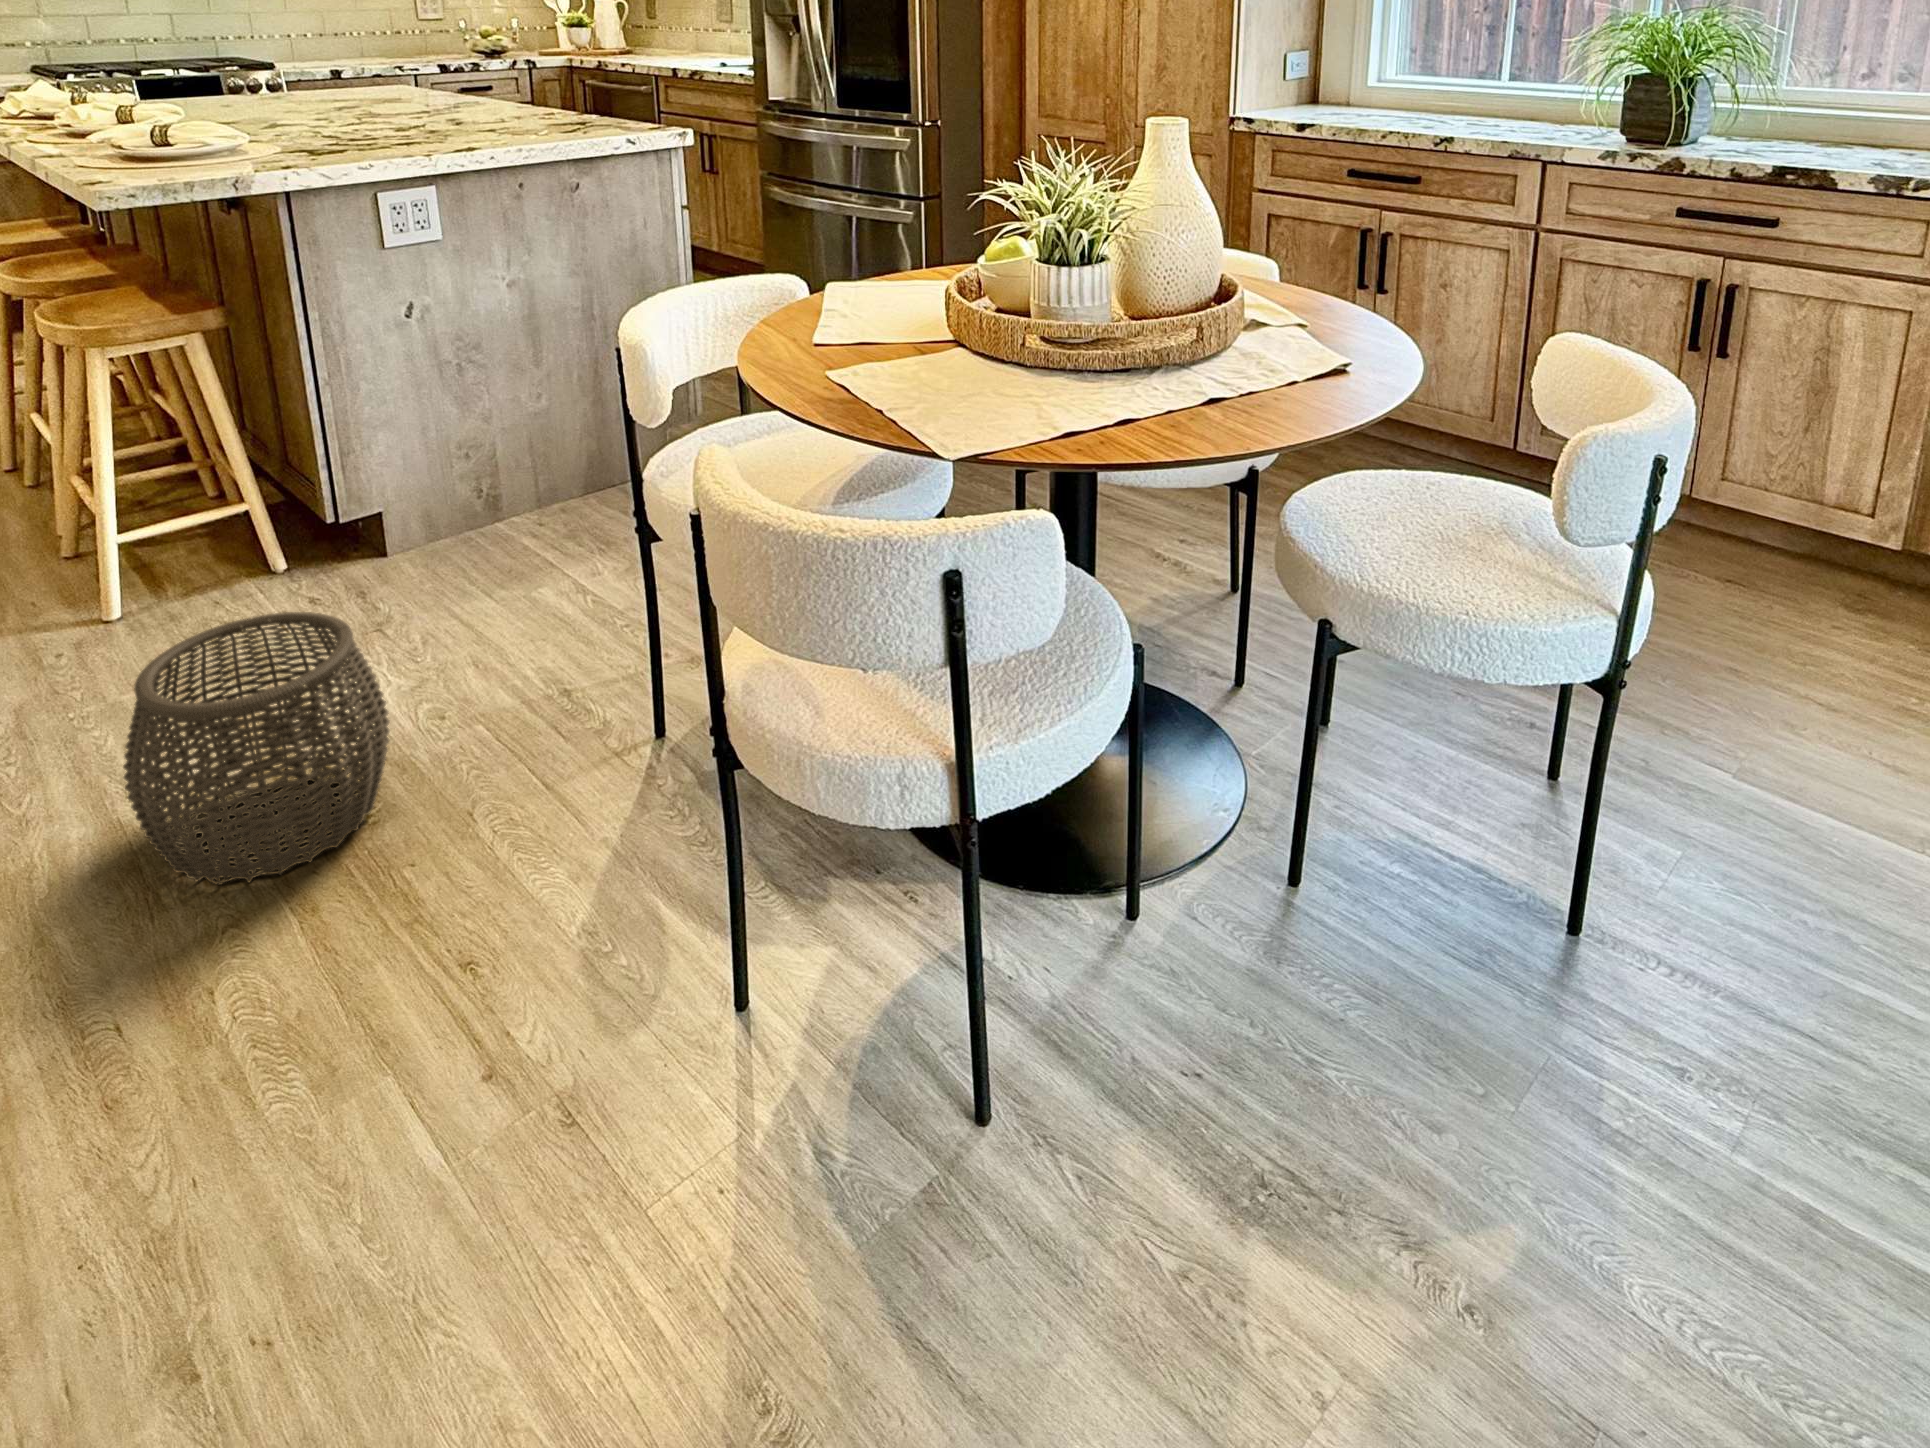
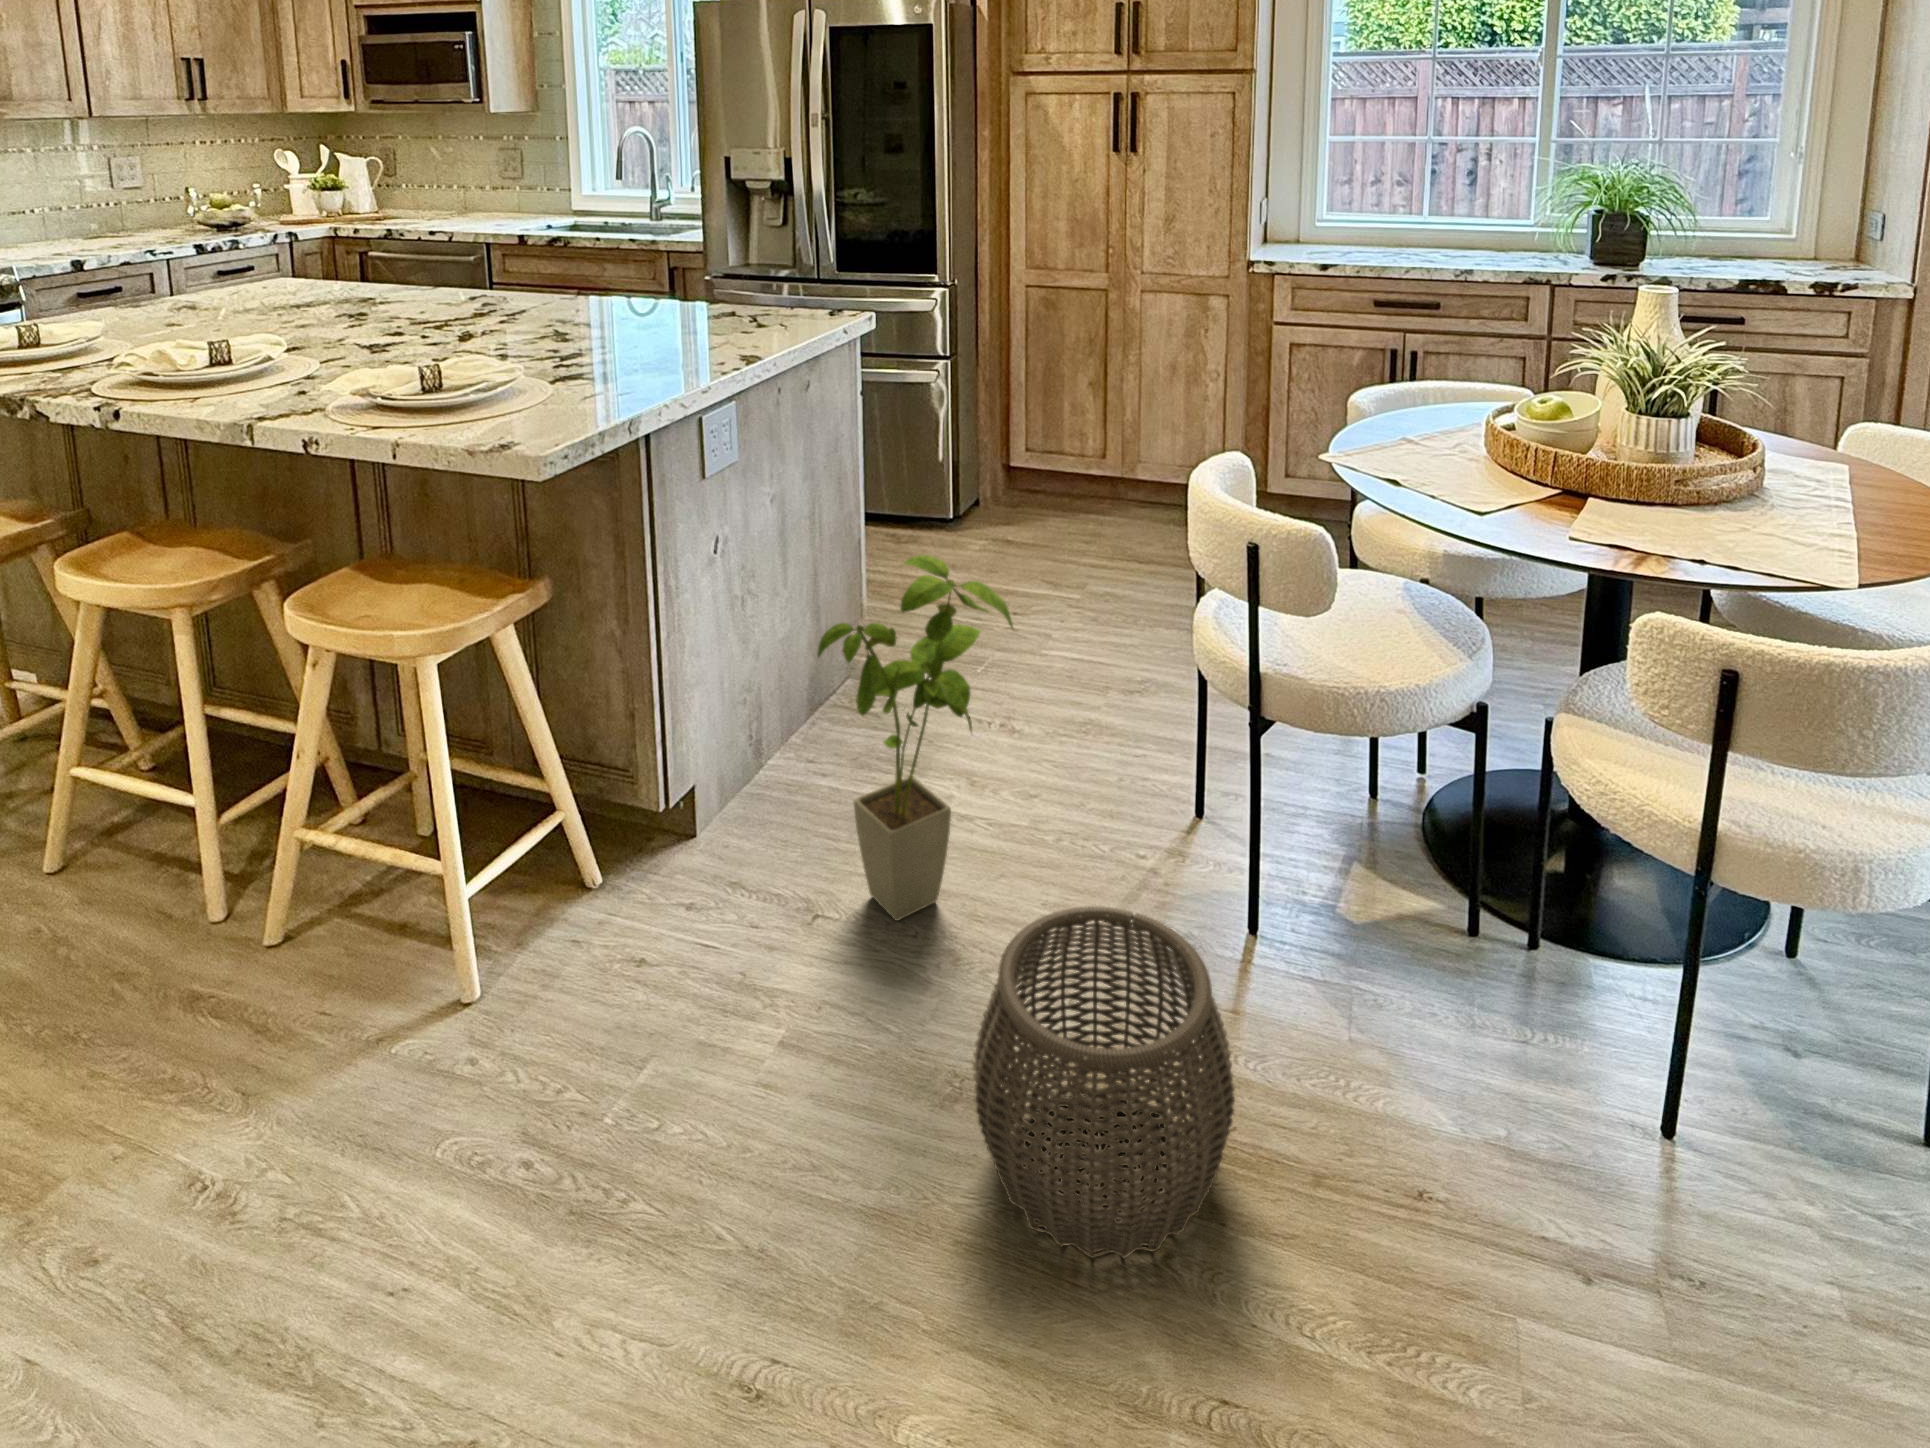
house plant: none [346,317,541,636] -> present [817,555,1013,921]

